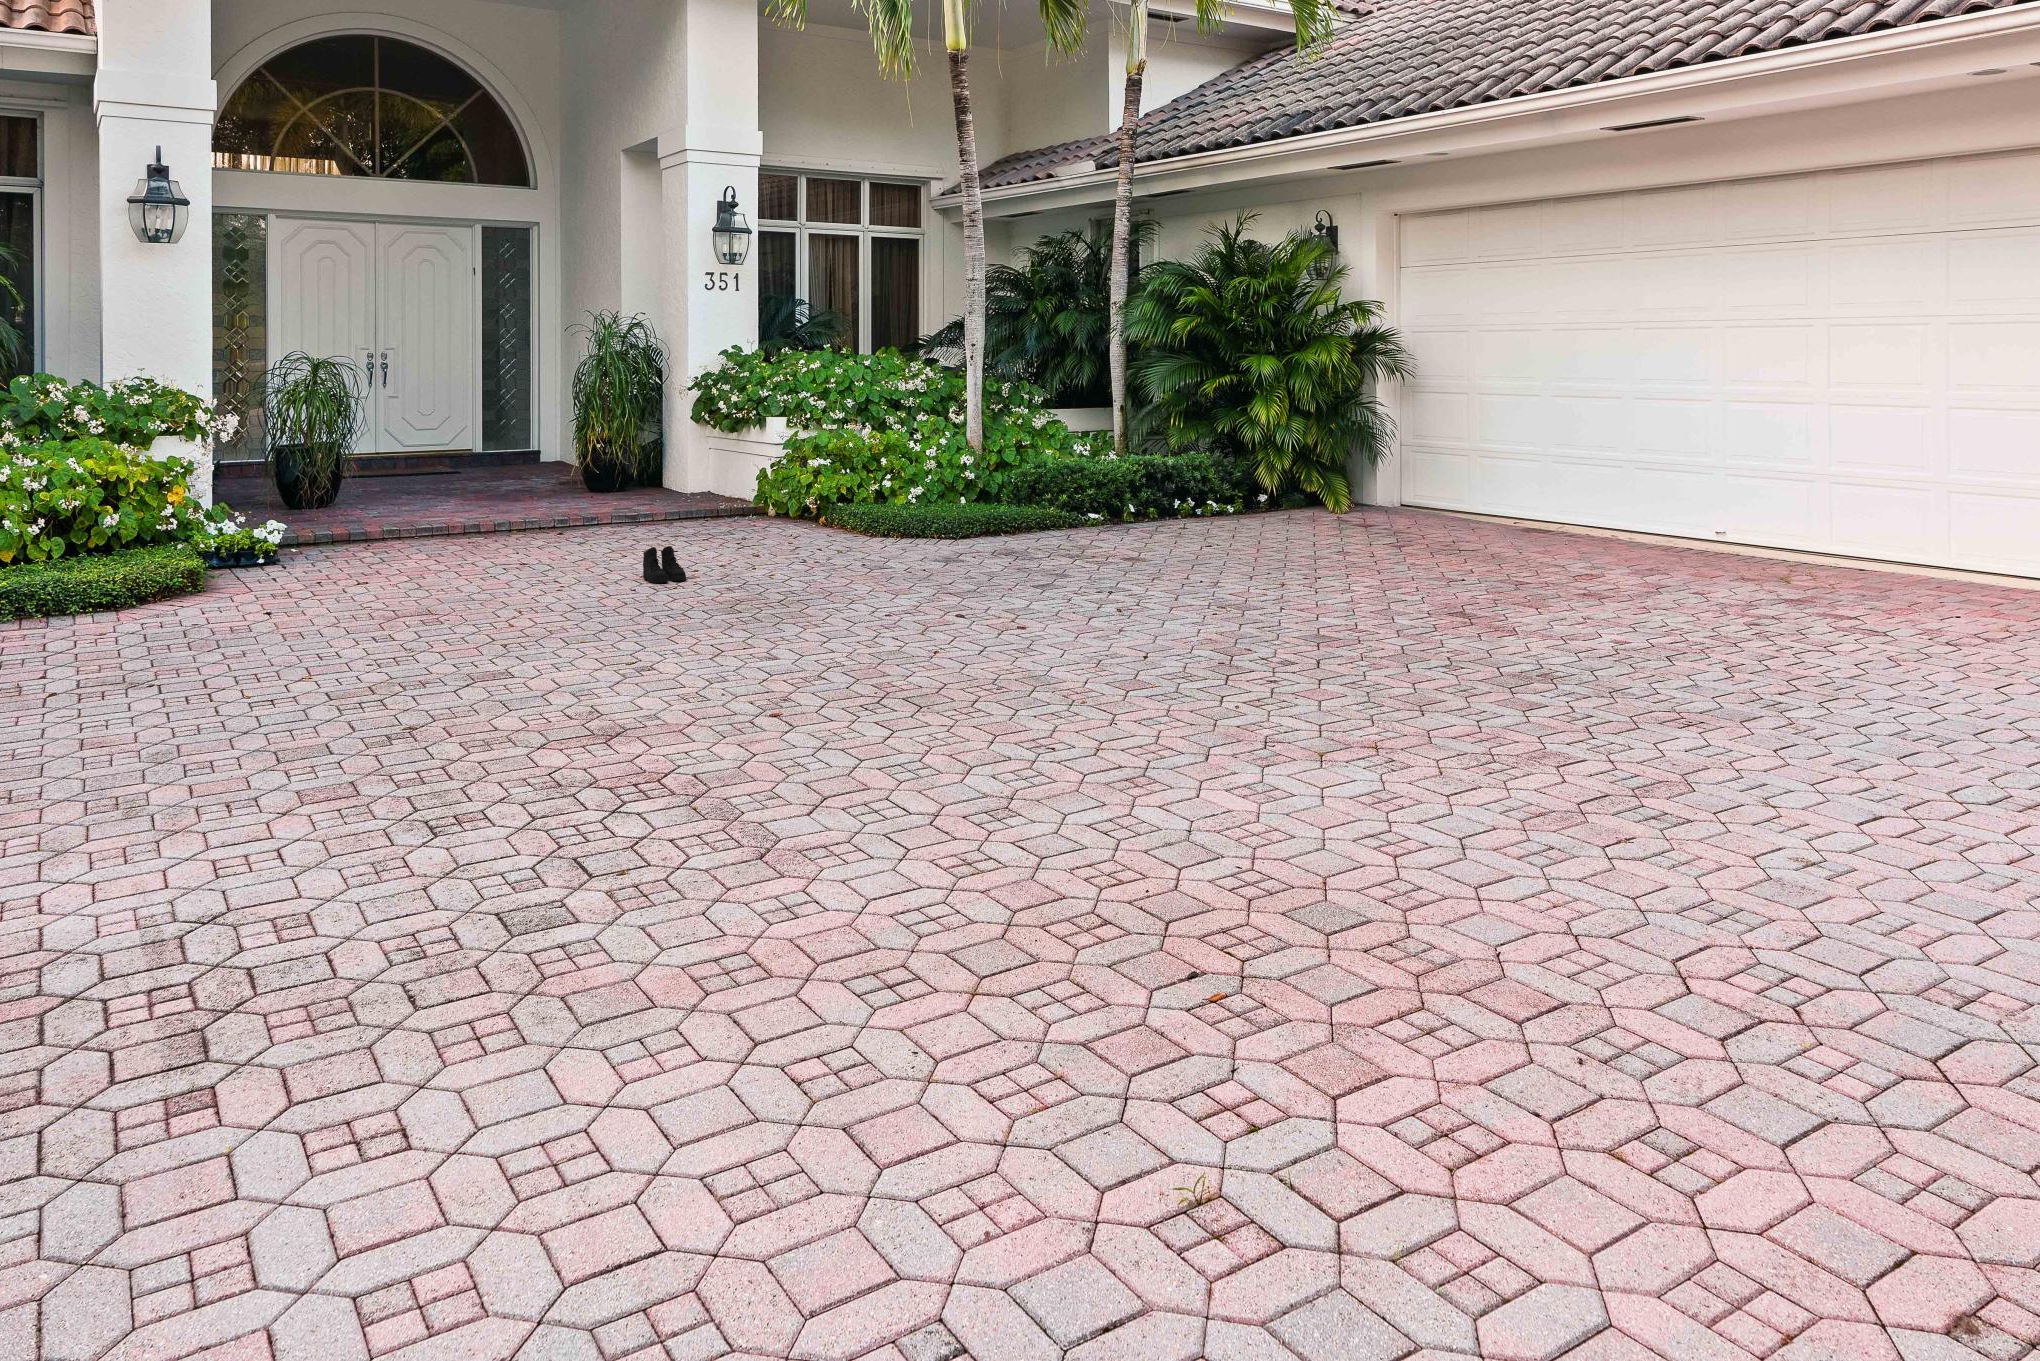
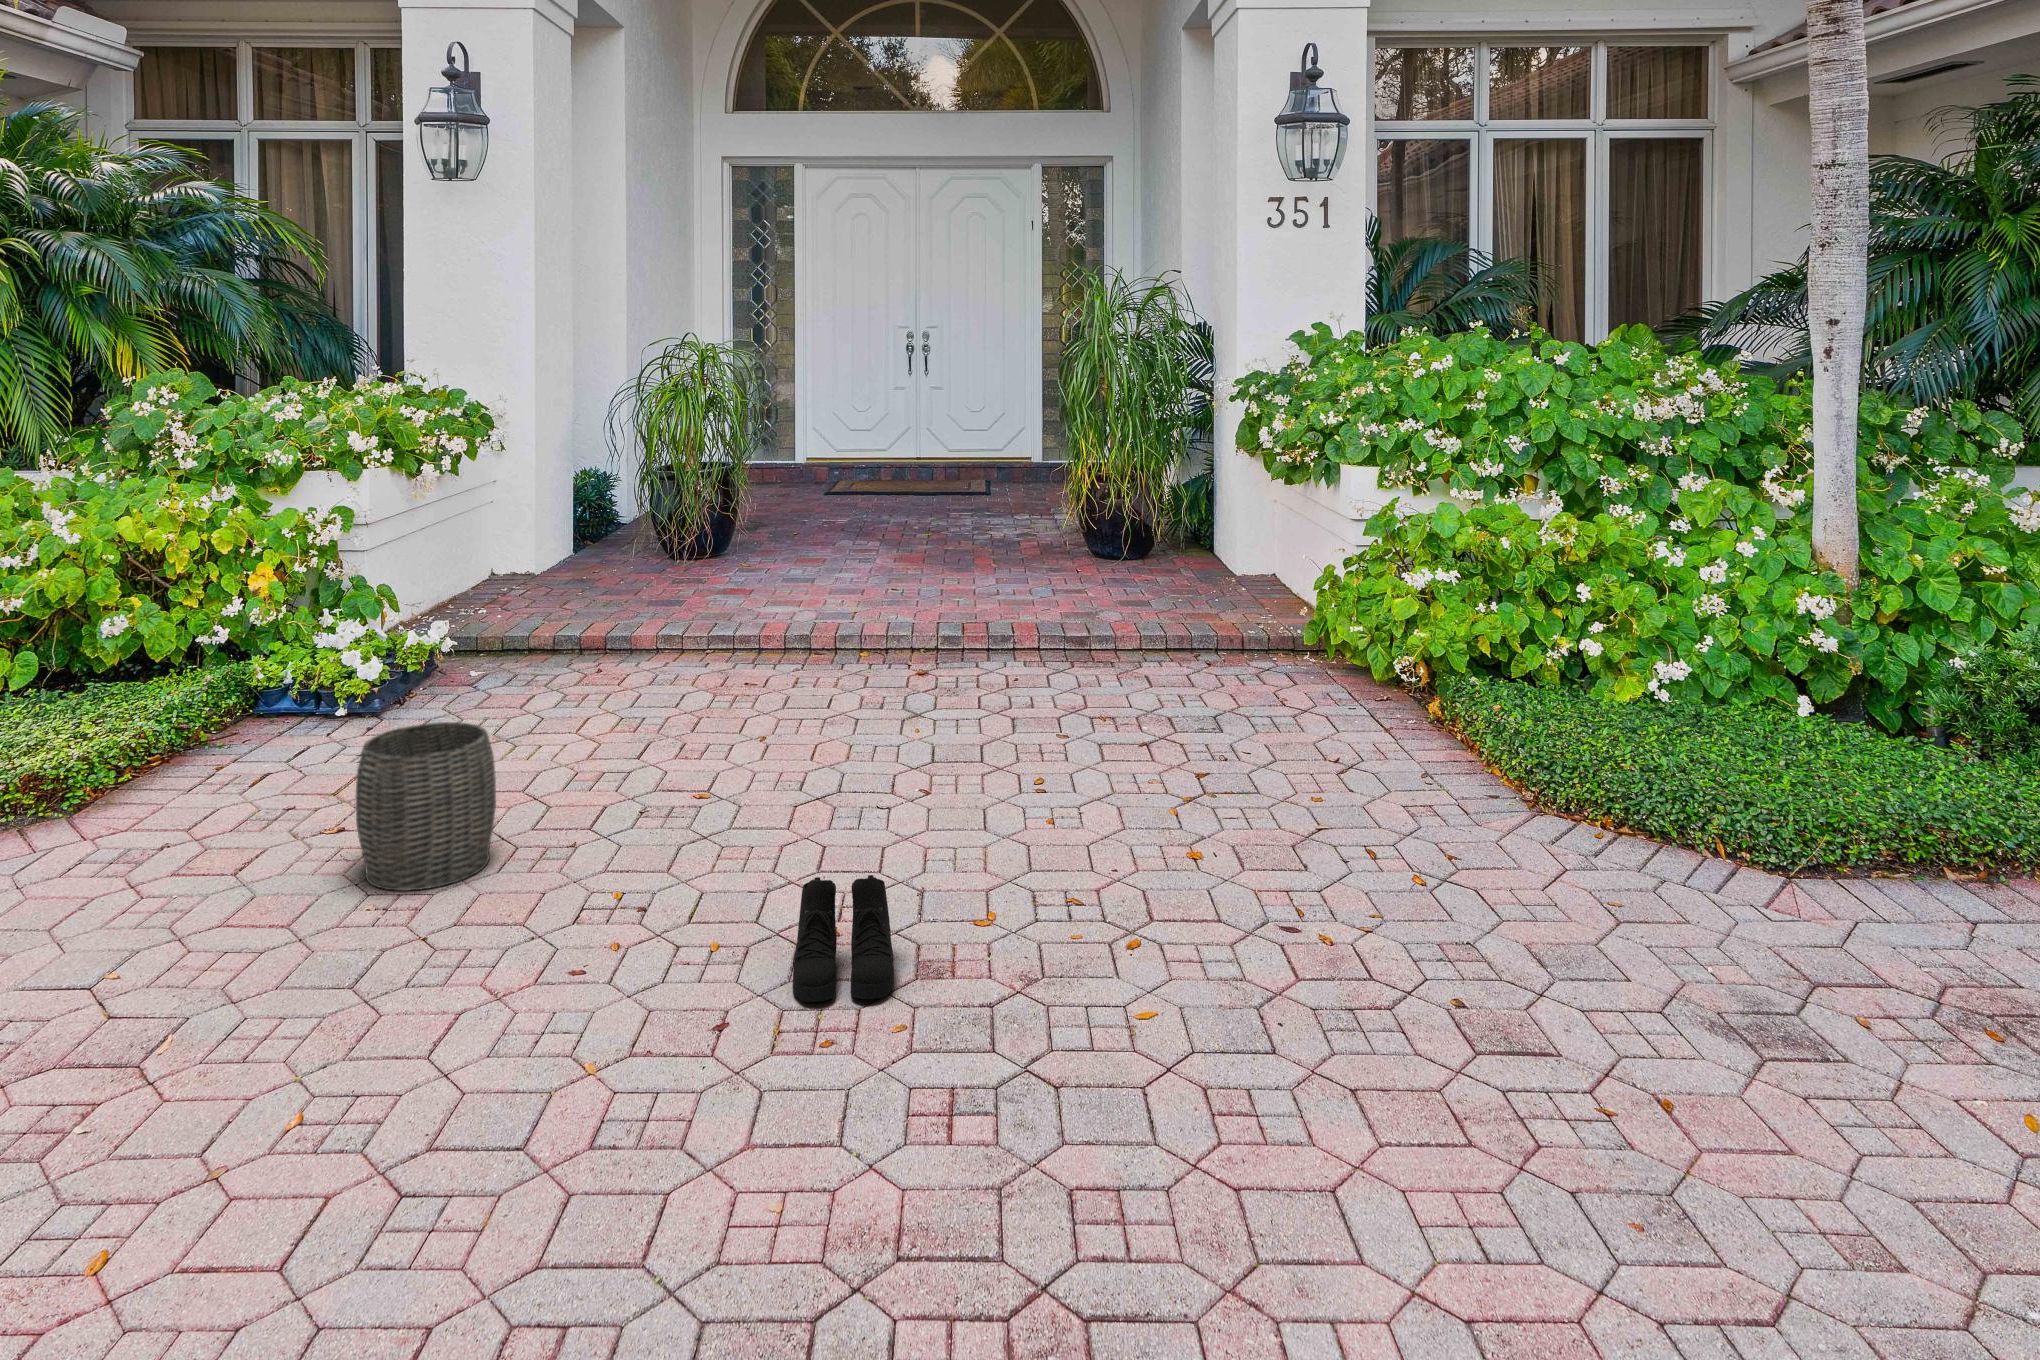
woven basket: none [410,523,472,587] -> present [356,722,496,891]

